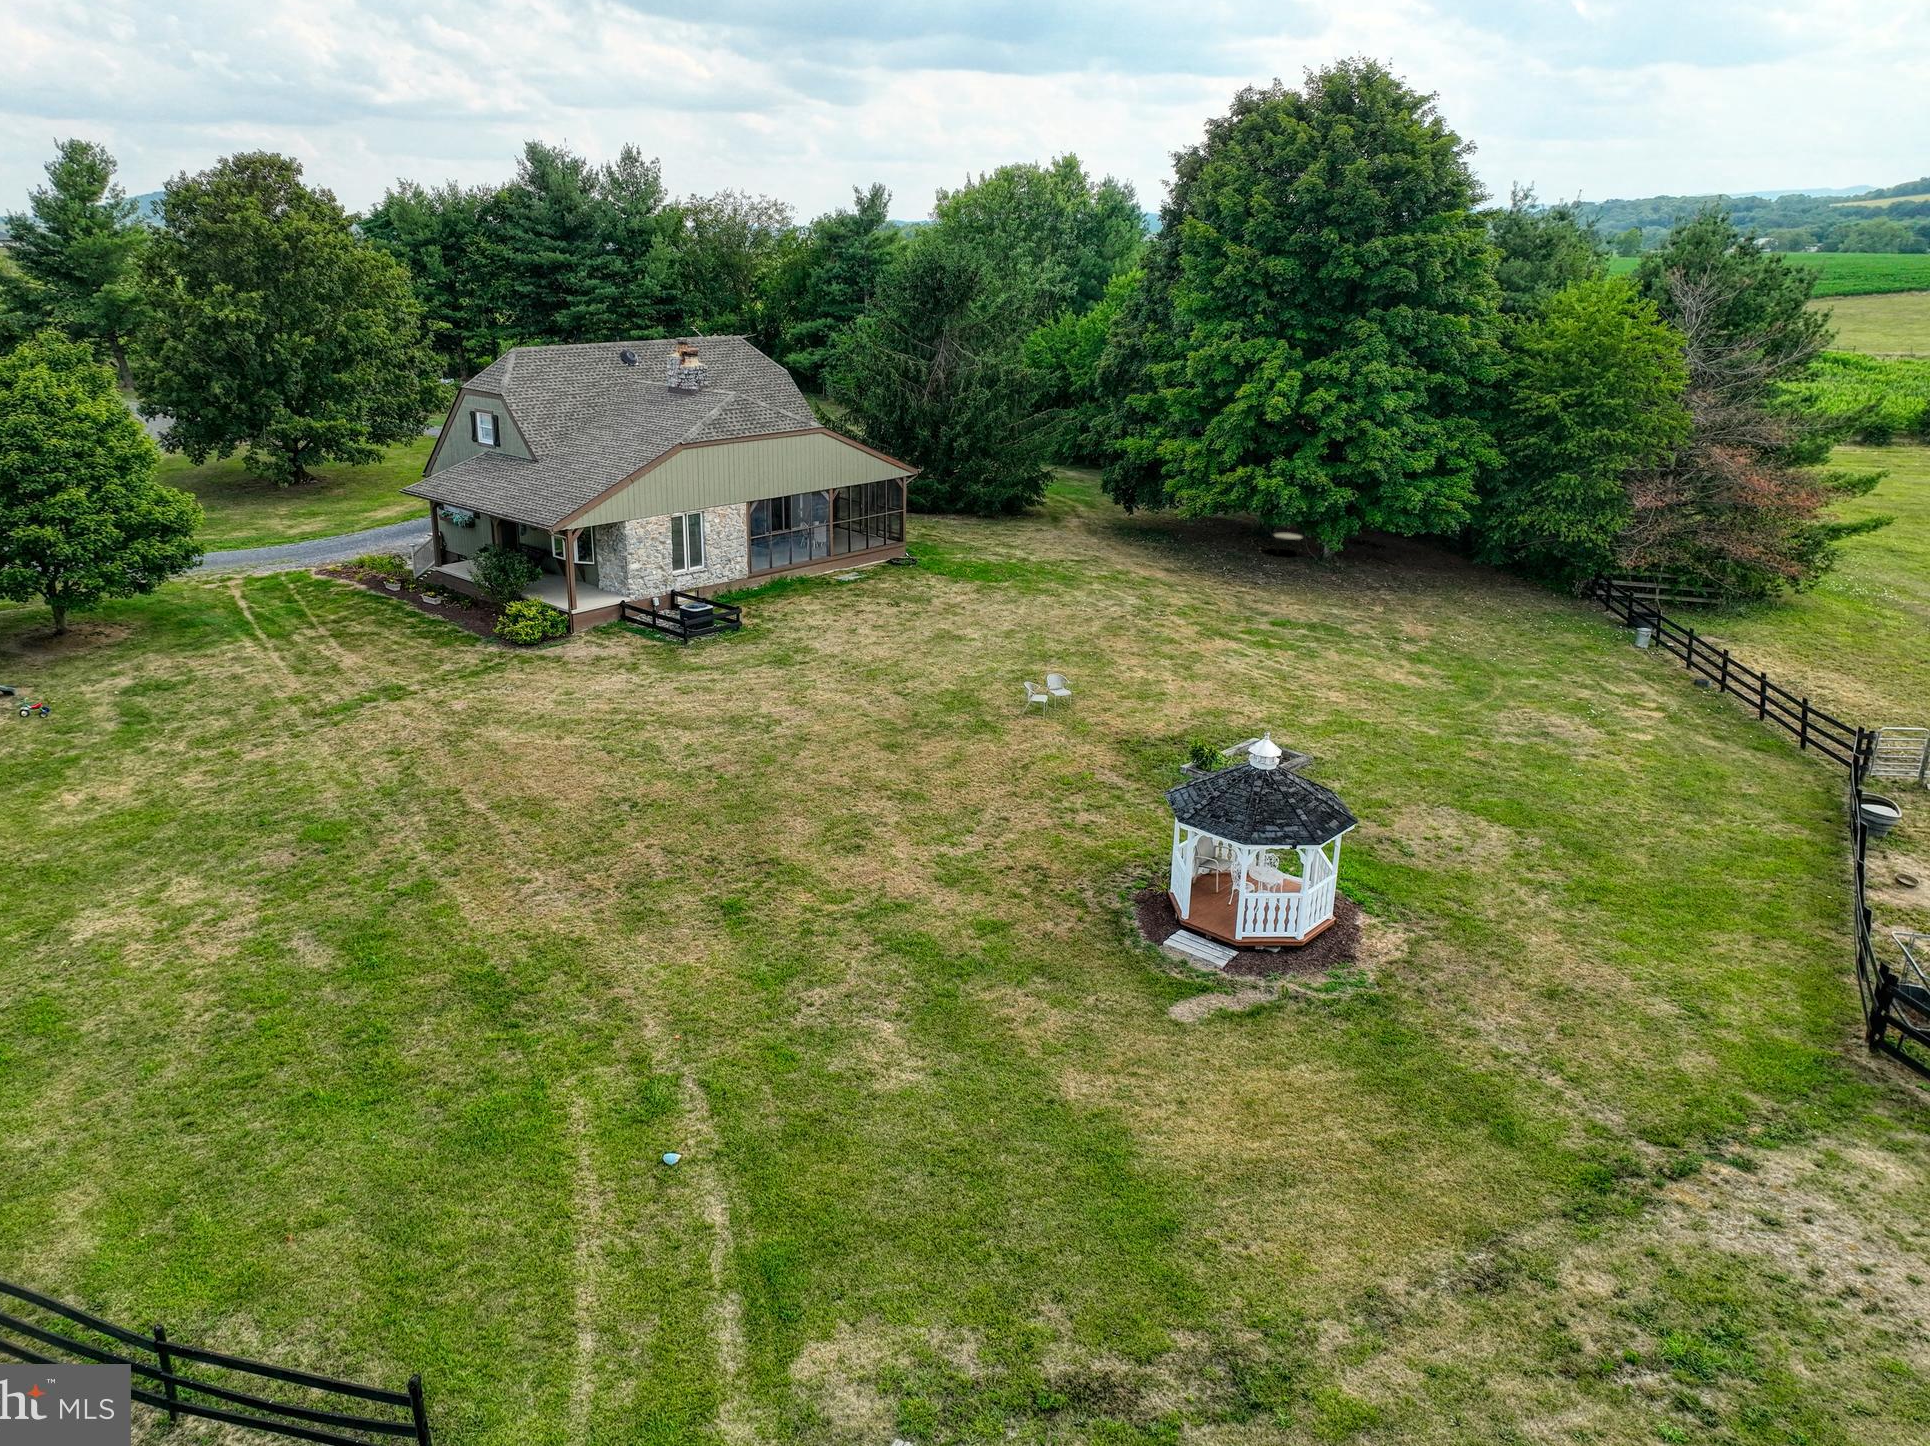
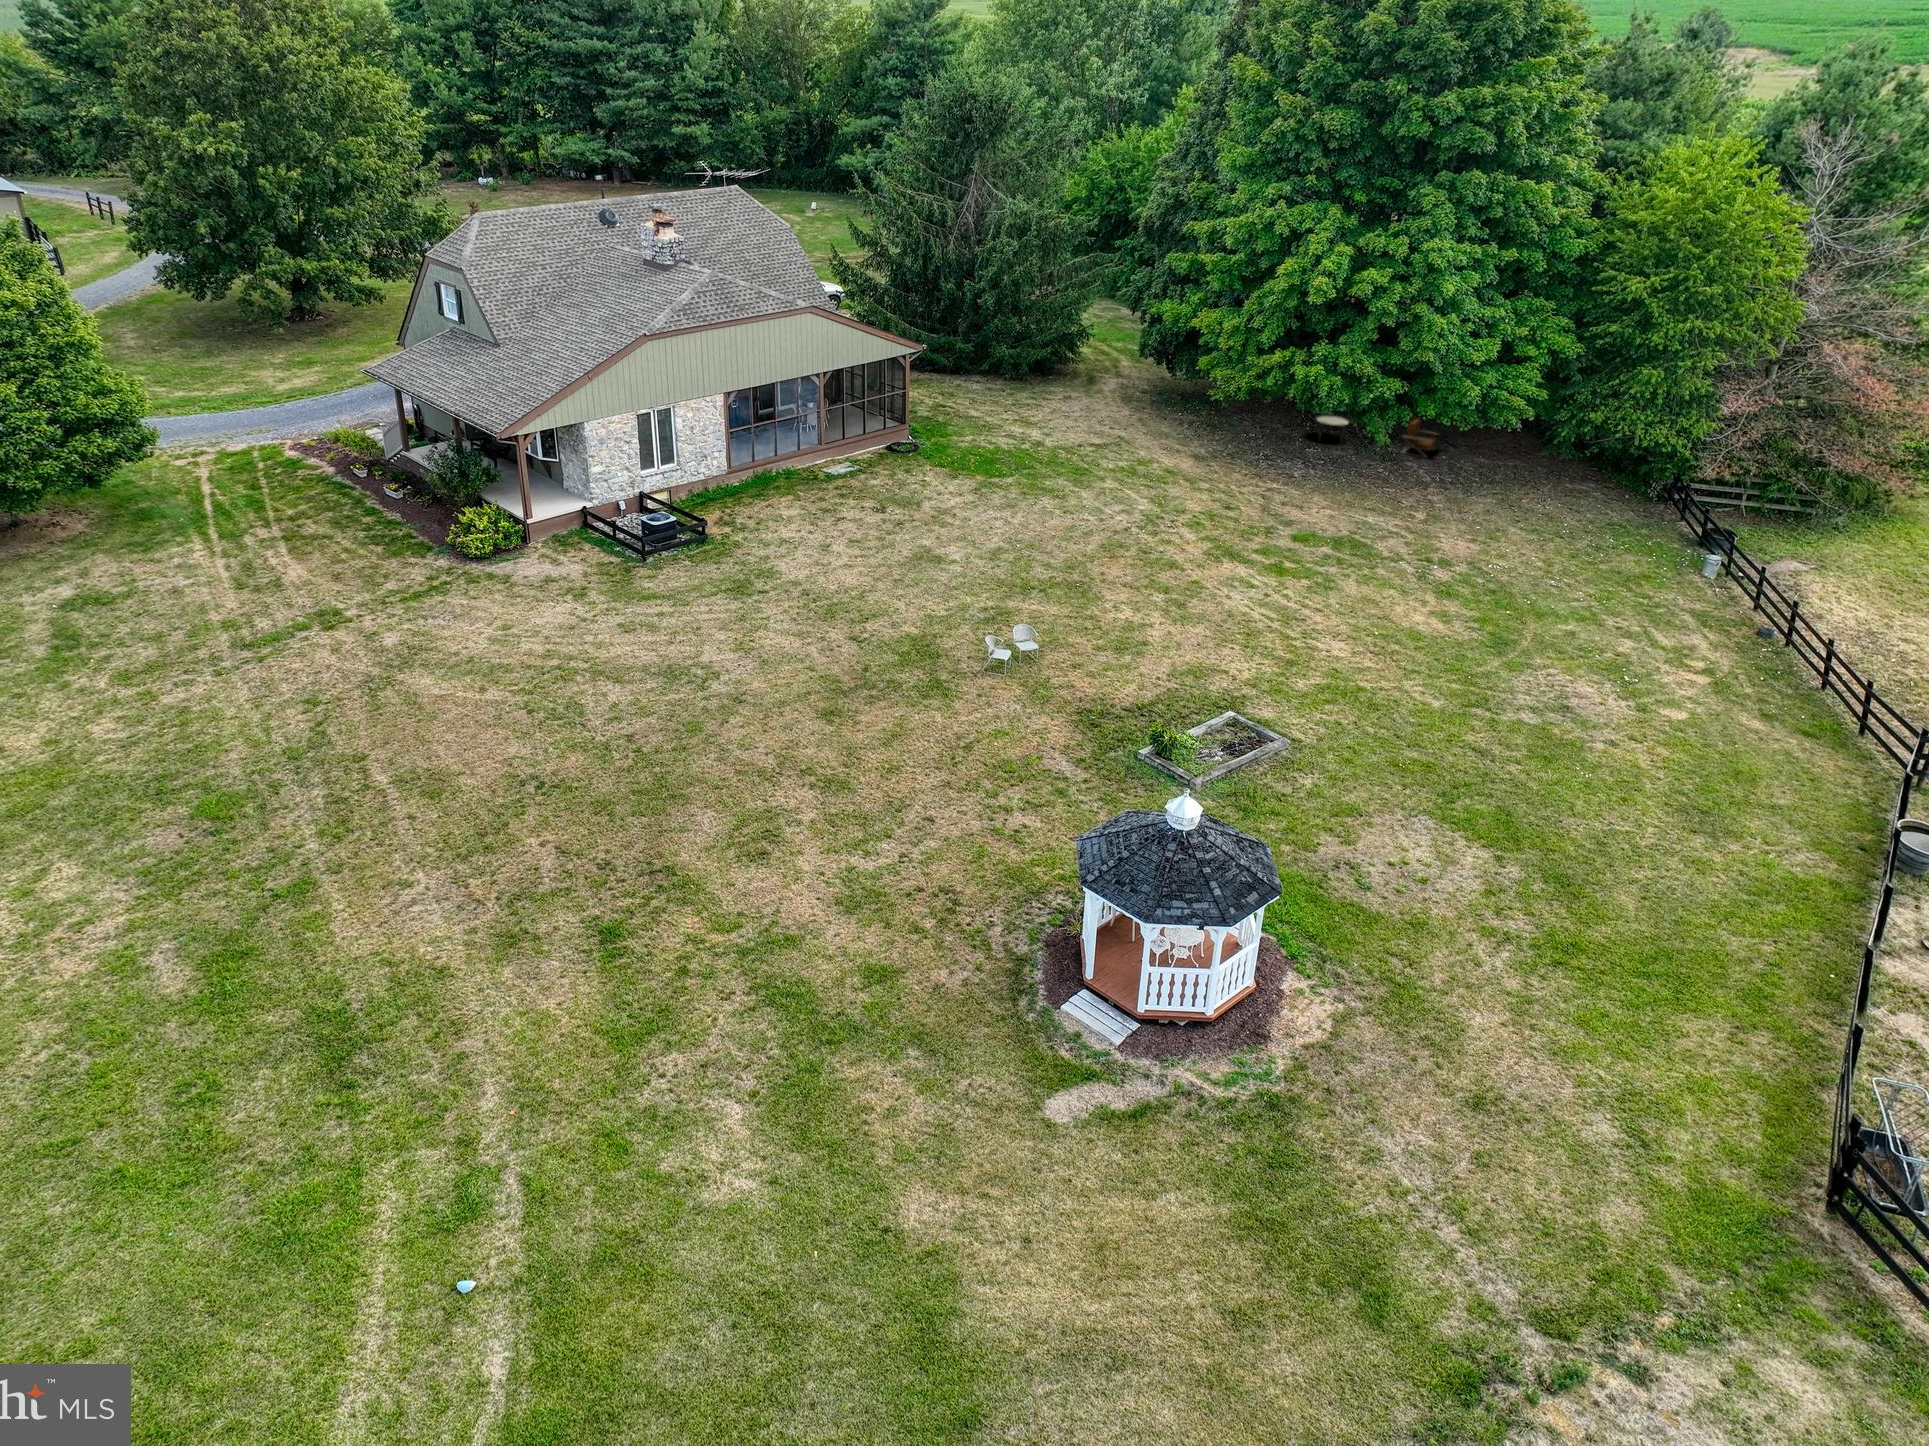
lounge chair: none [1351,531,1384,565] -> present [1401,417,1437,458]

